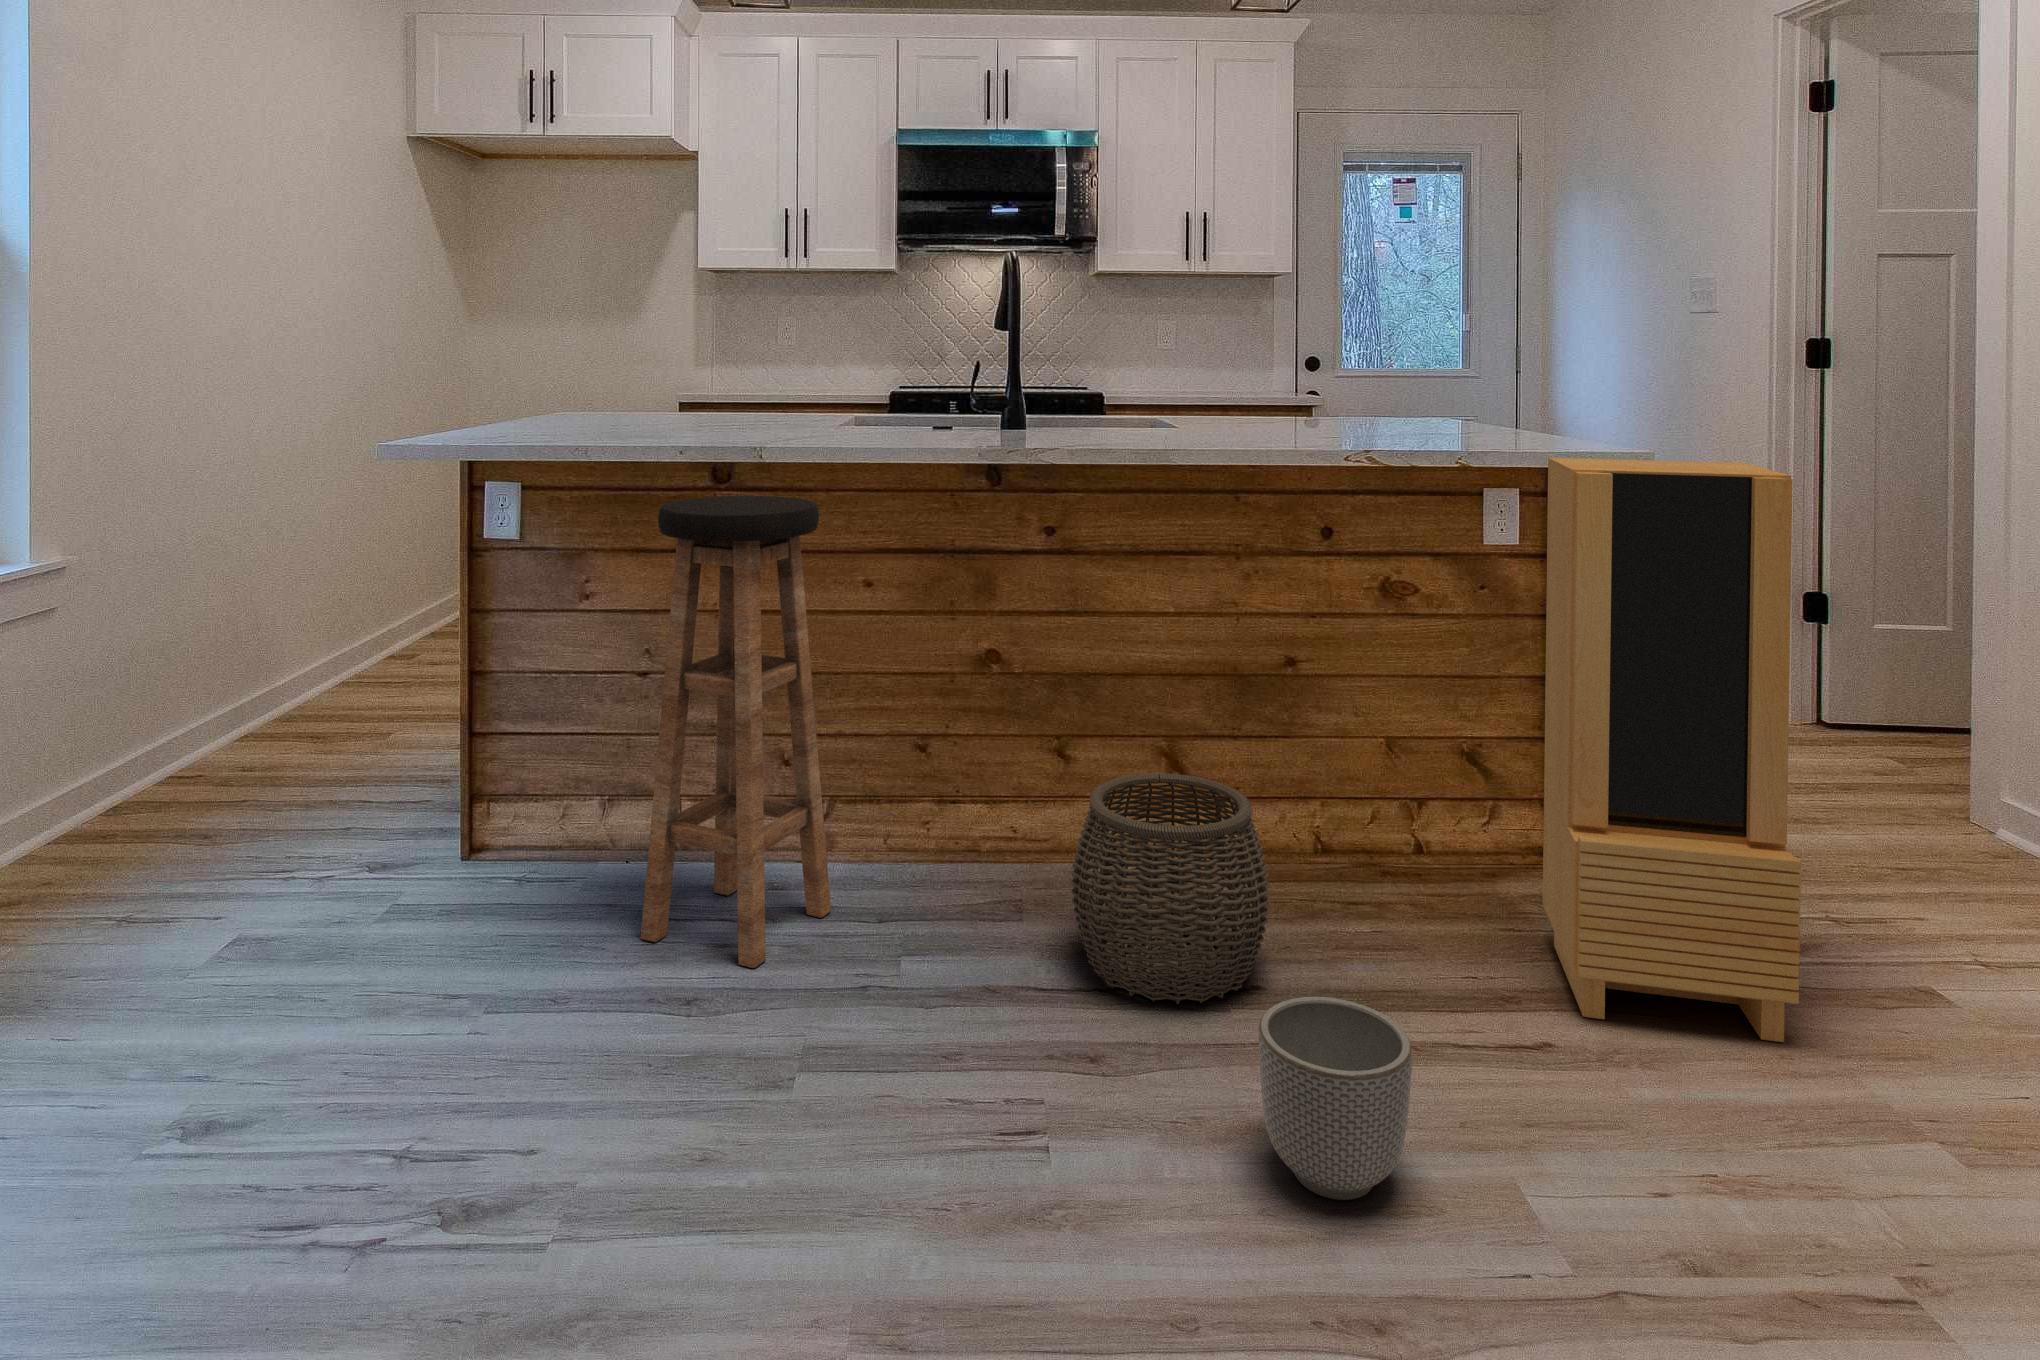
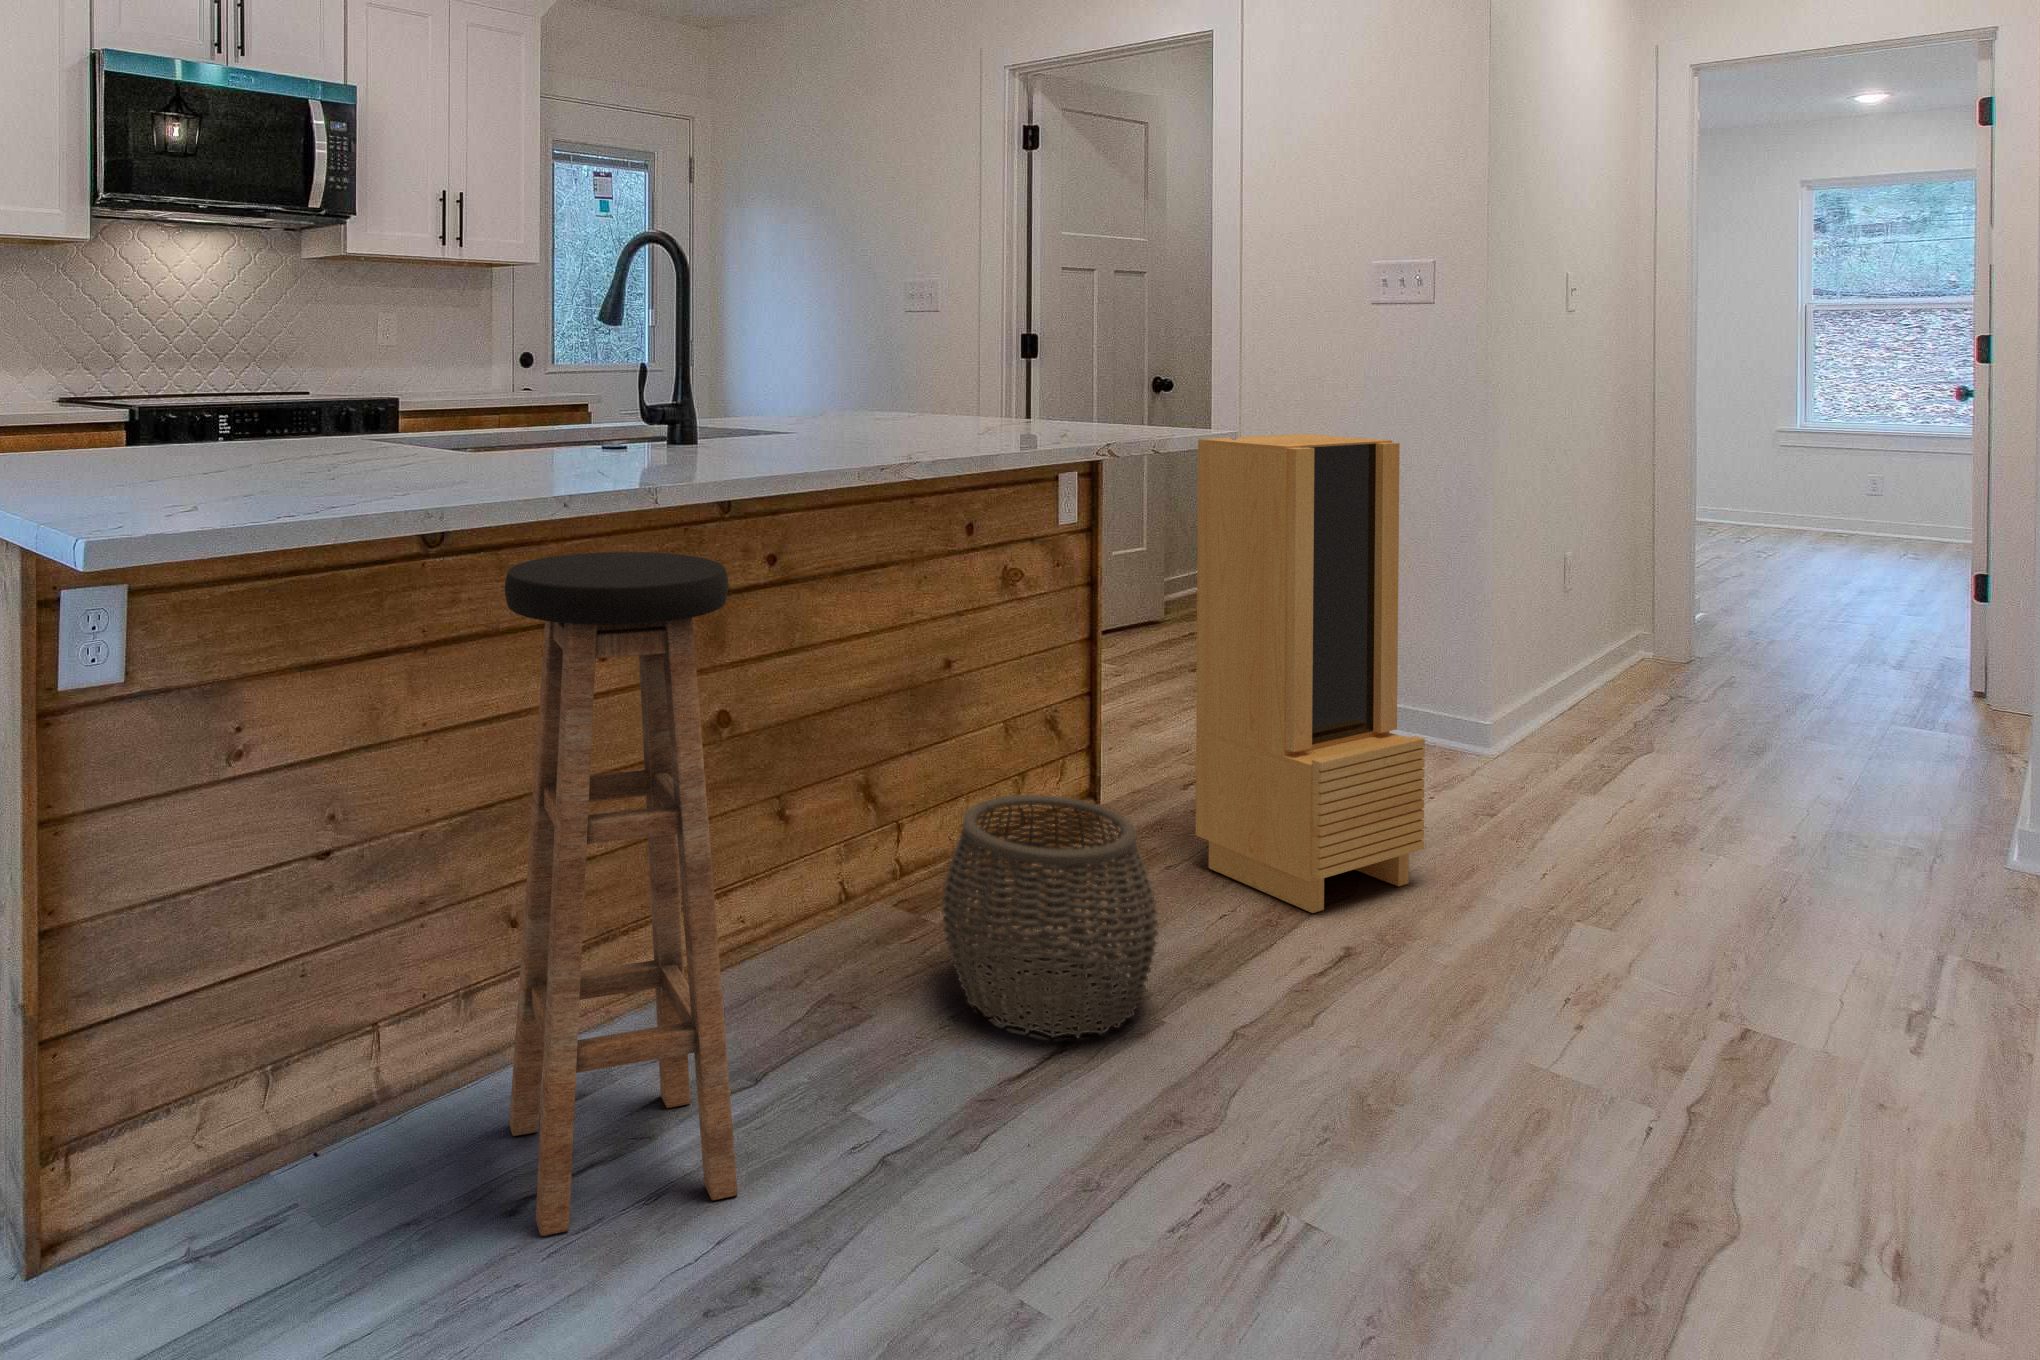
planter: present [1258,997,1412,1200] -> none [1362,945,1516,1125]

